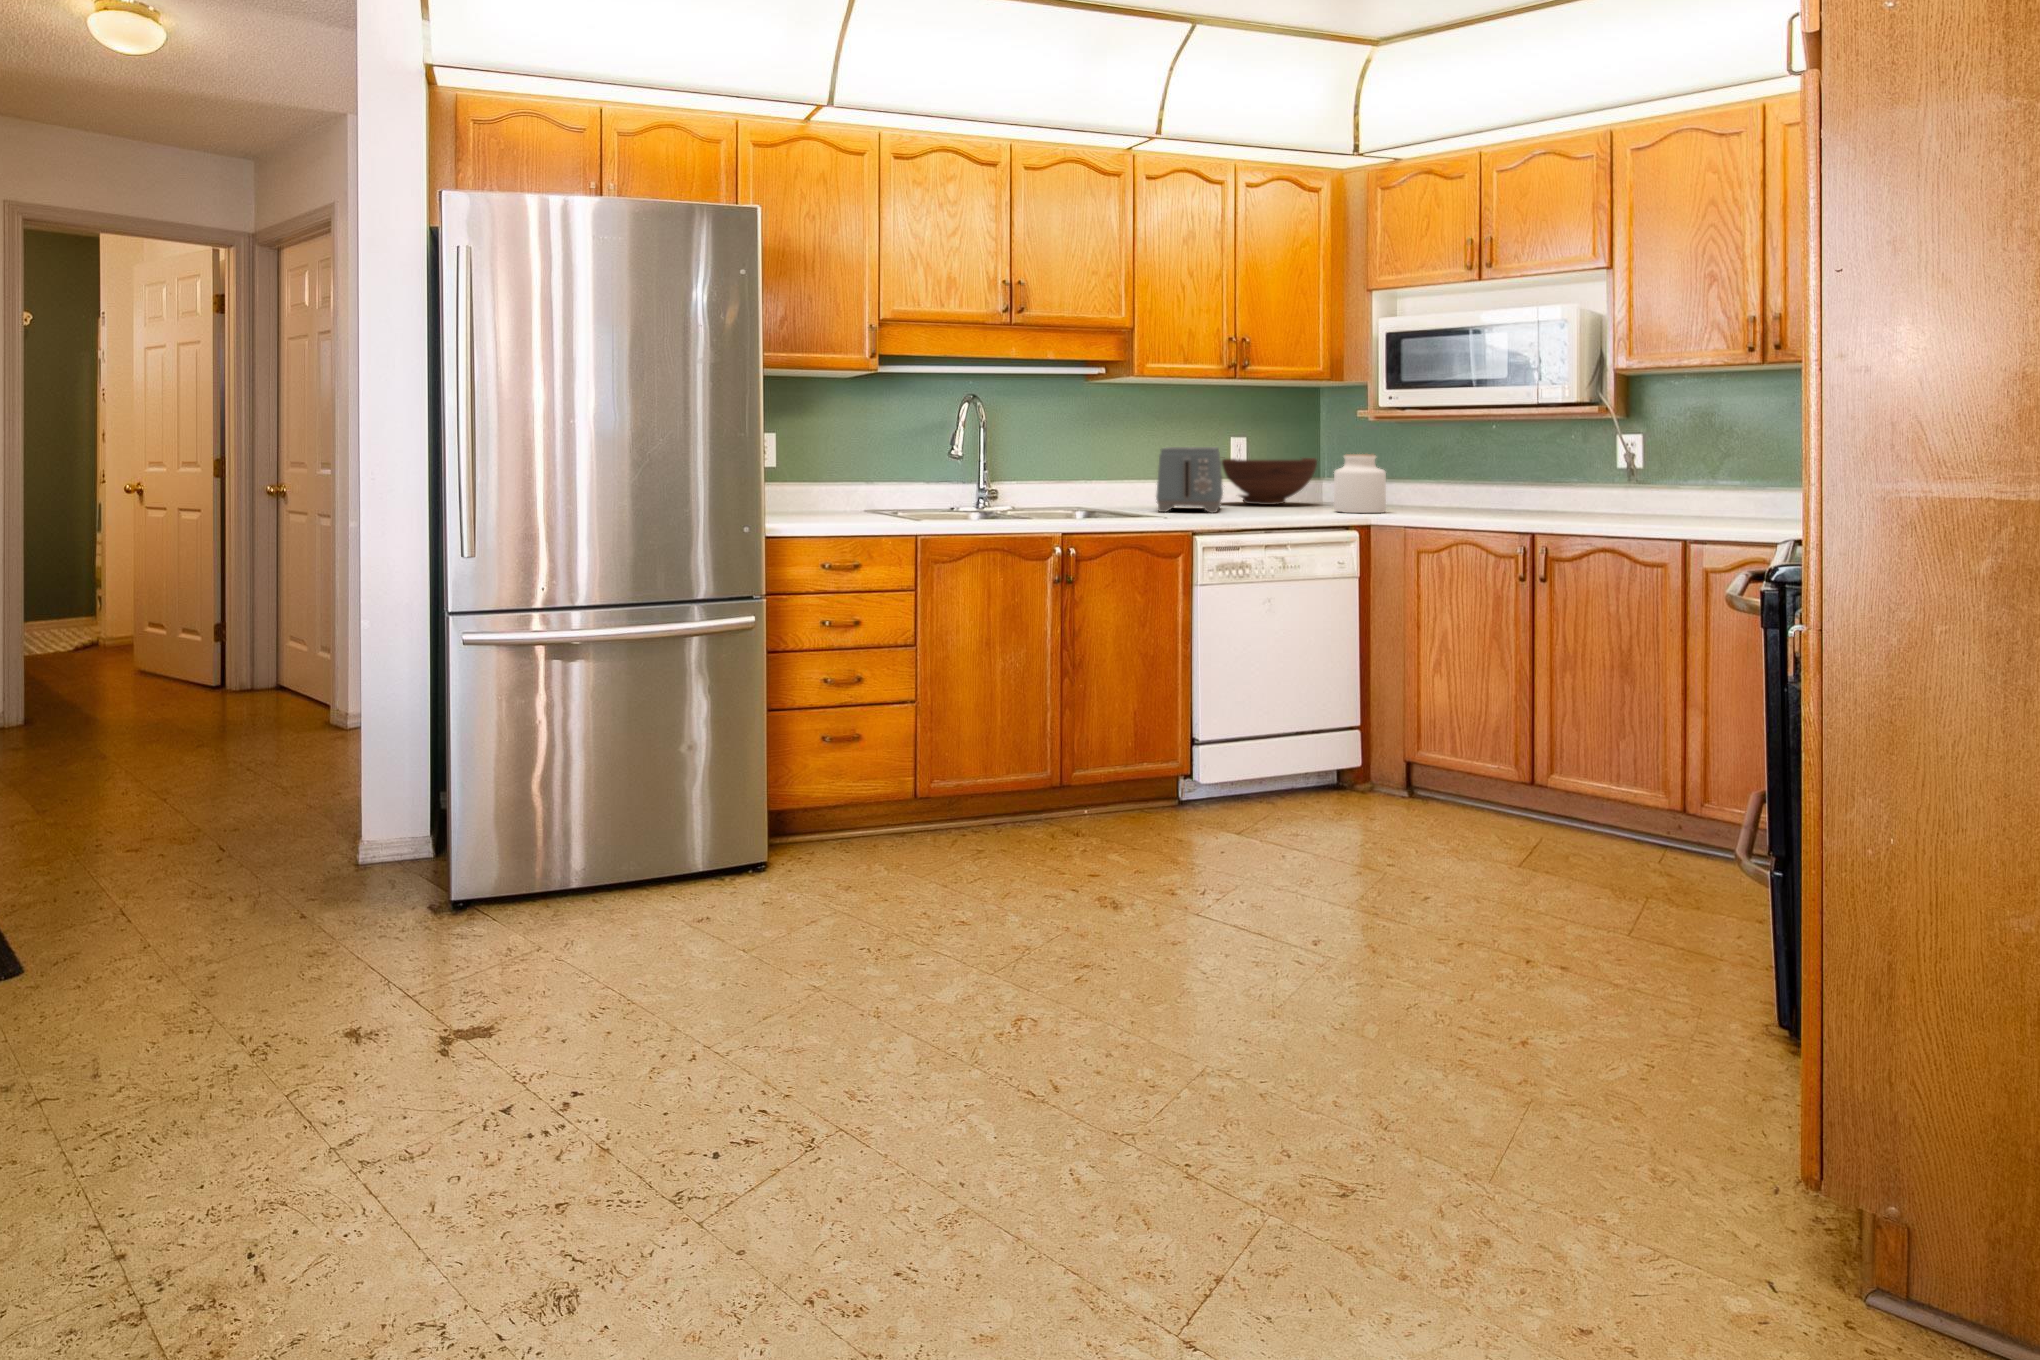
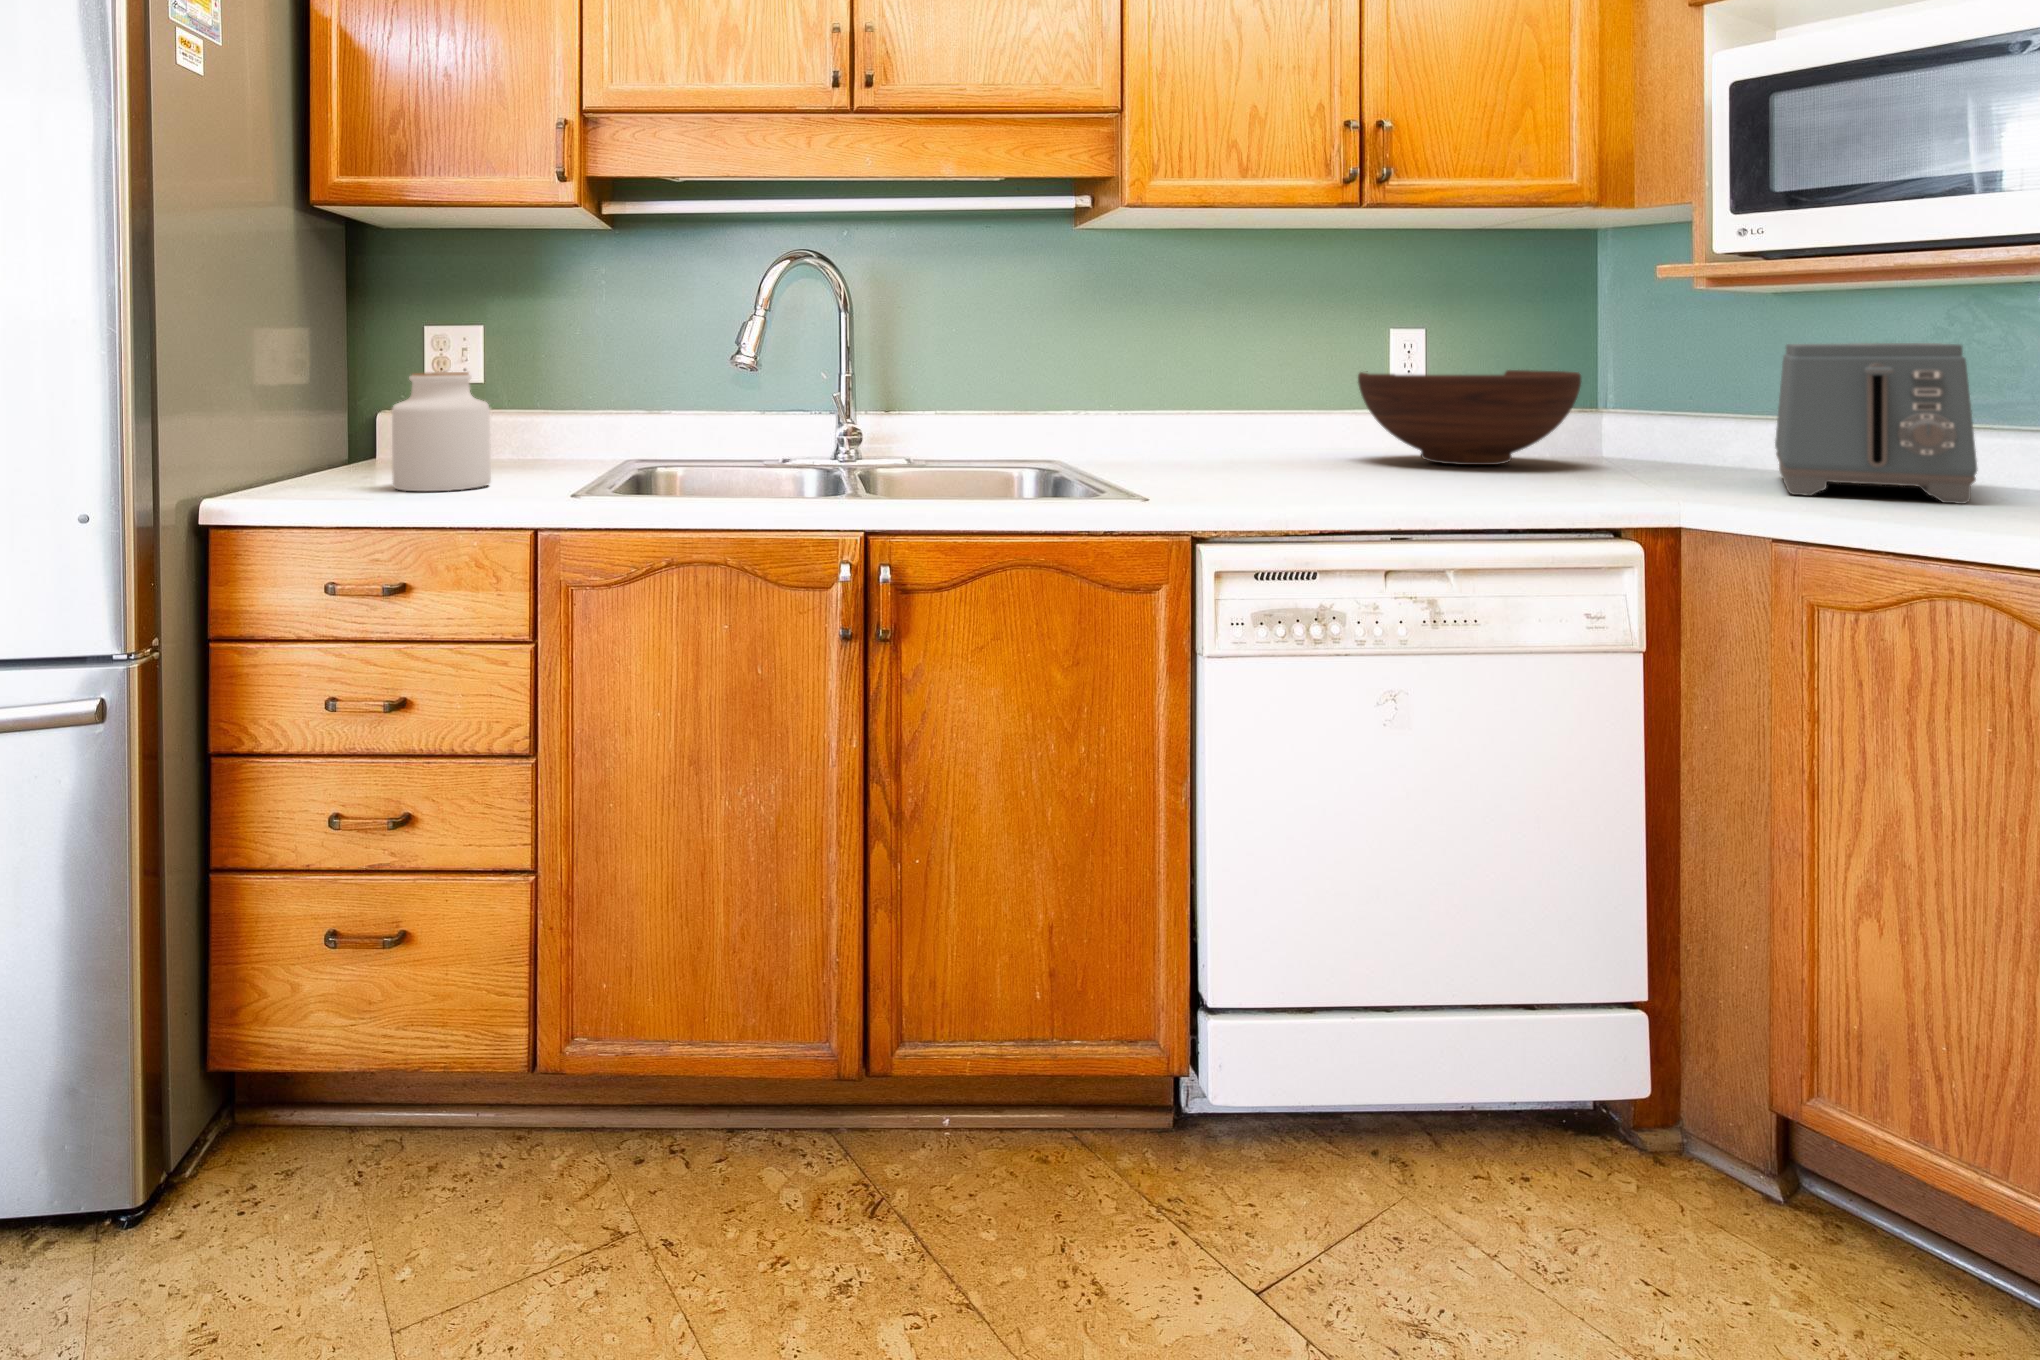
toaster: present [1156,447,1223,513] -> present [1775,343,1978,504]
jar: present [1334,454,1386,513] -> present [392,372,491,491]

